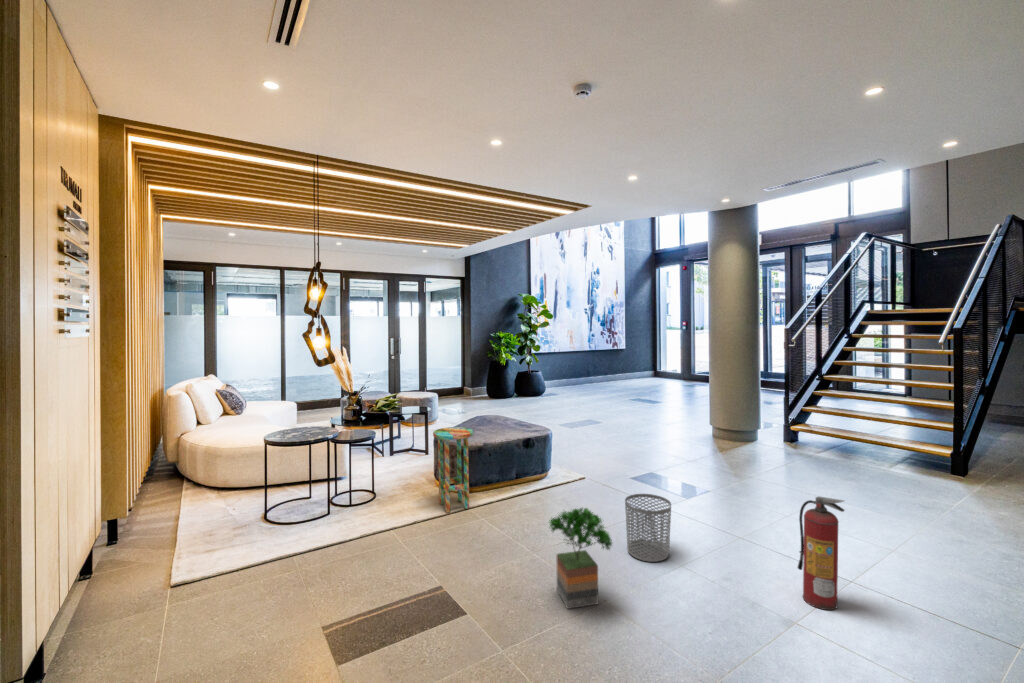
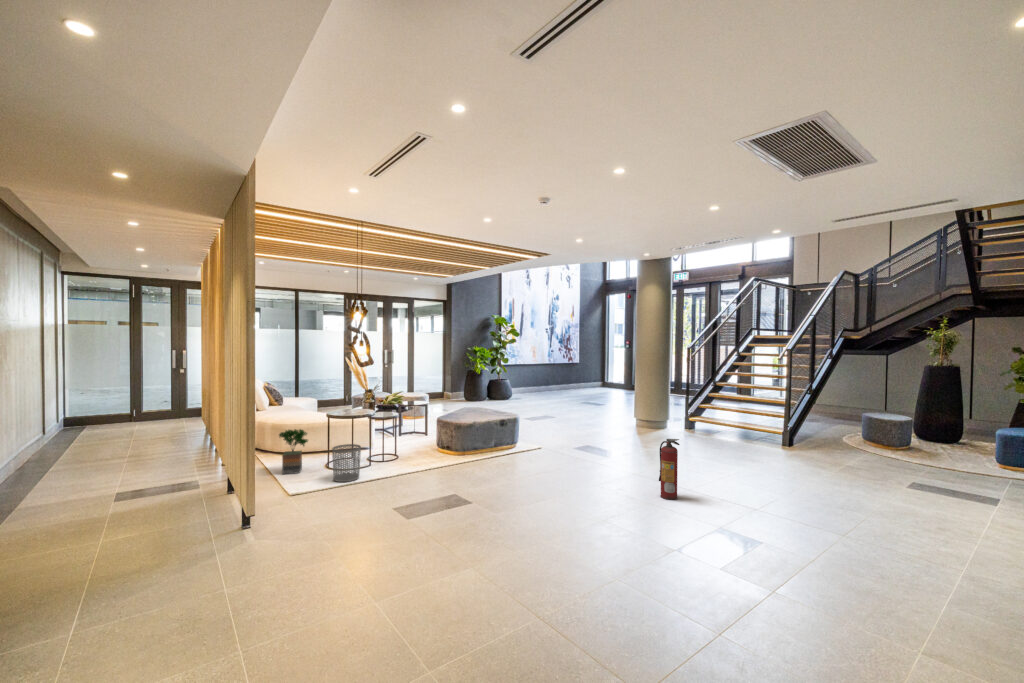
side table: present [433,427,473,513] -> none [442,409,468,465]
waste bin: present [625,494,671,562] -> present [332,444,361,482]
potted tree: present [549,508,612,609] -> present [279,429,308,474]

